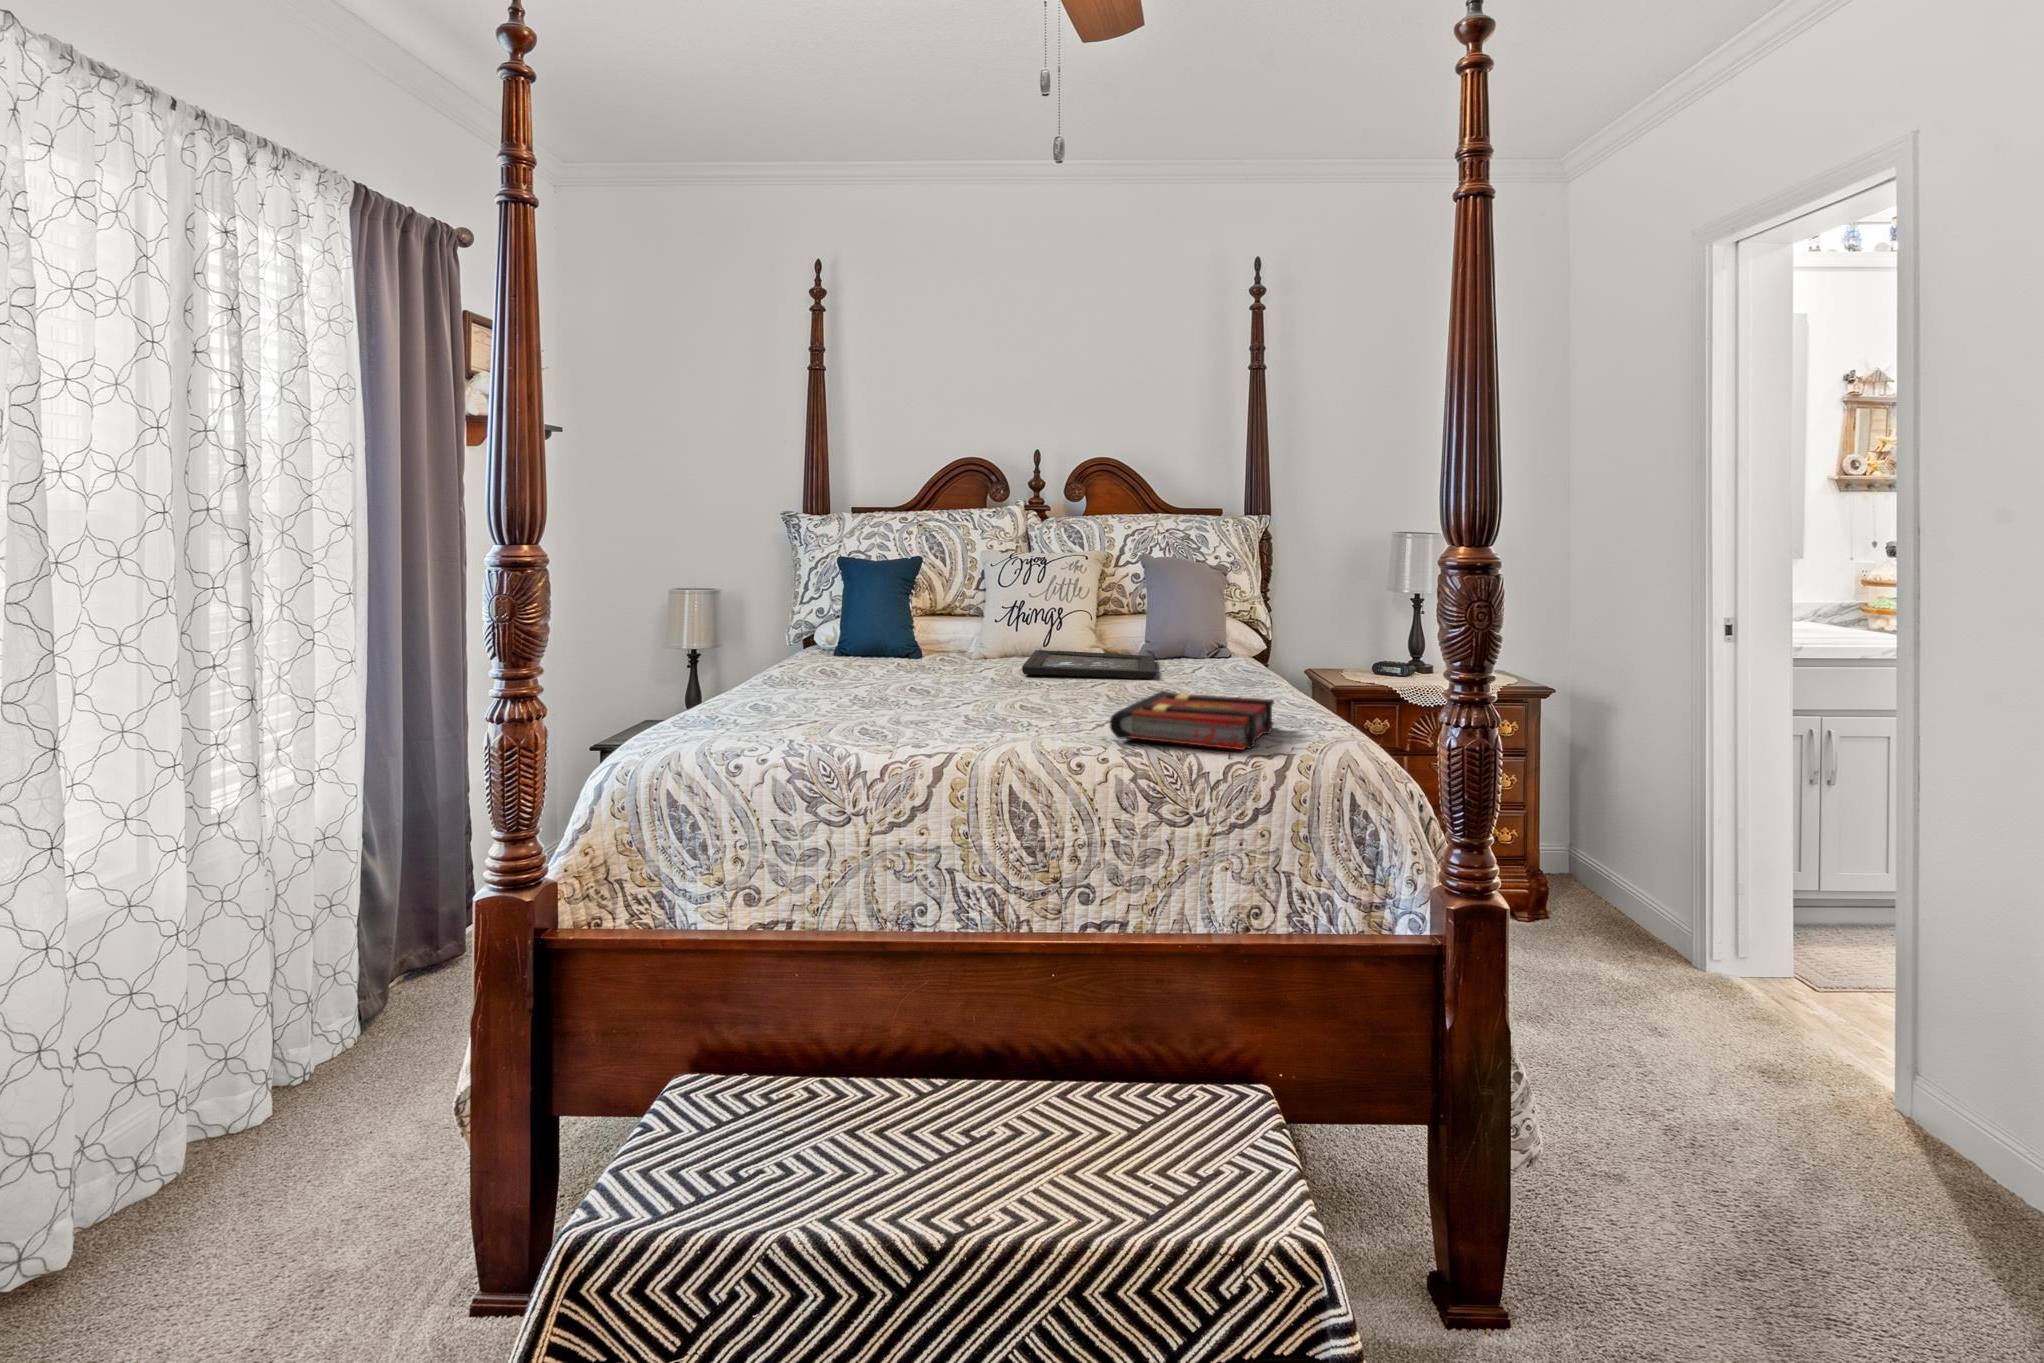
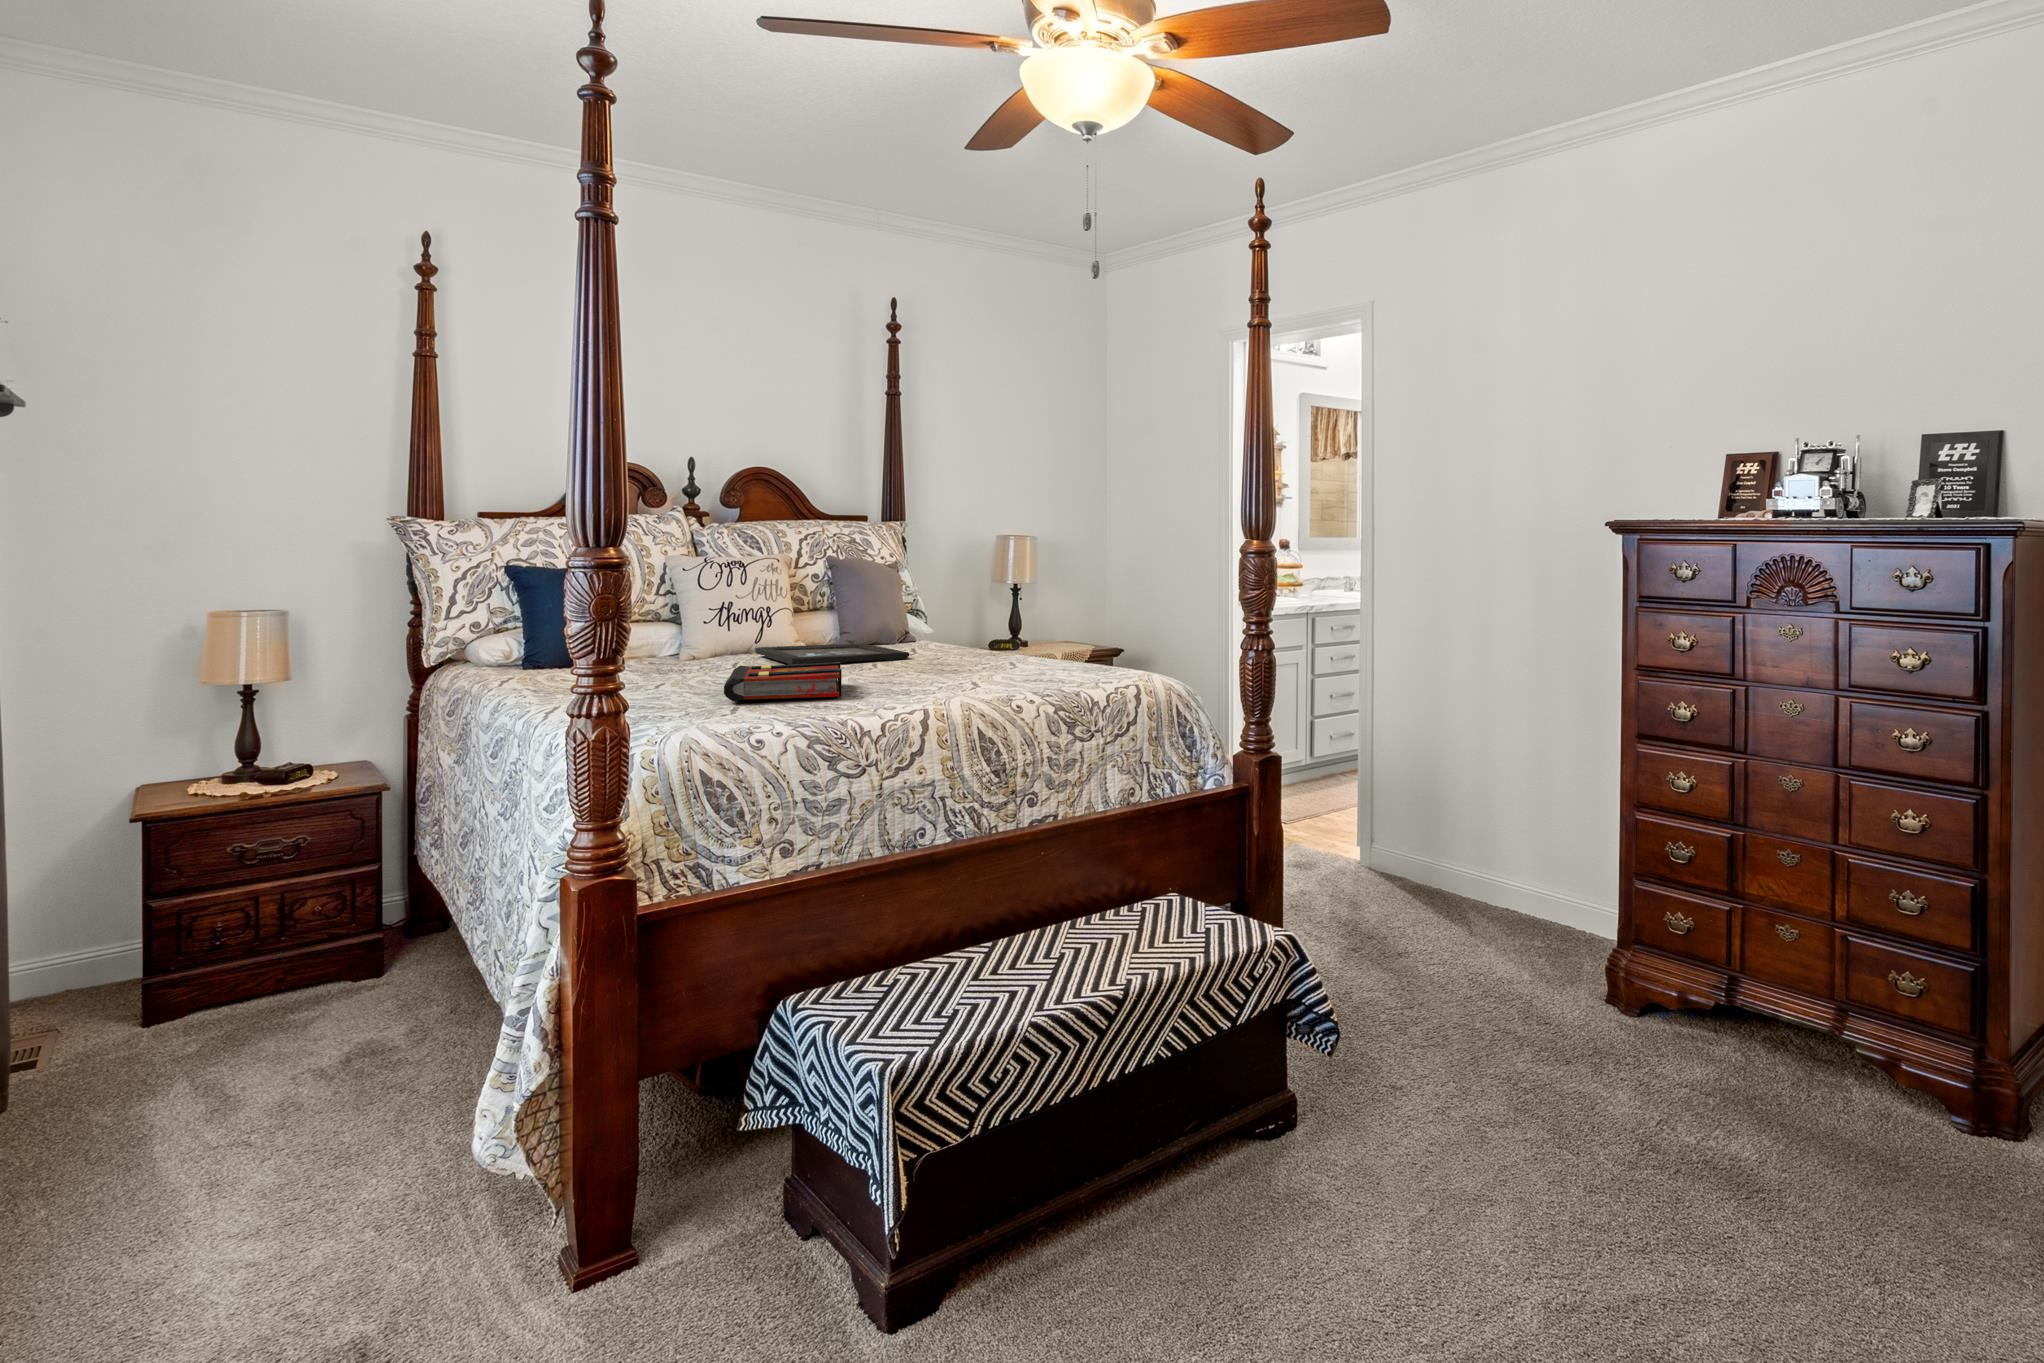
book: present [1110,691,1274,750] -> present [724,662,842,701]

